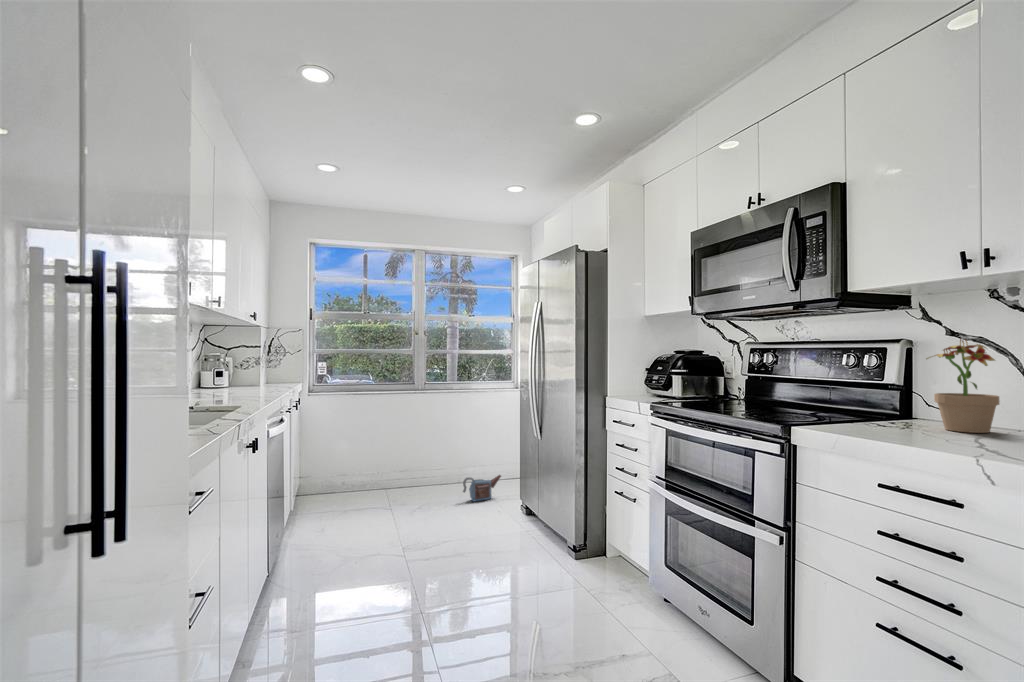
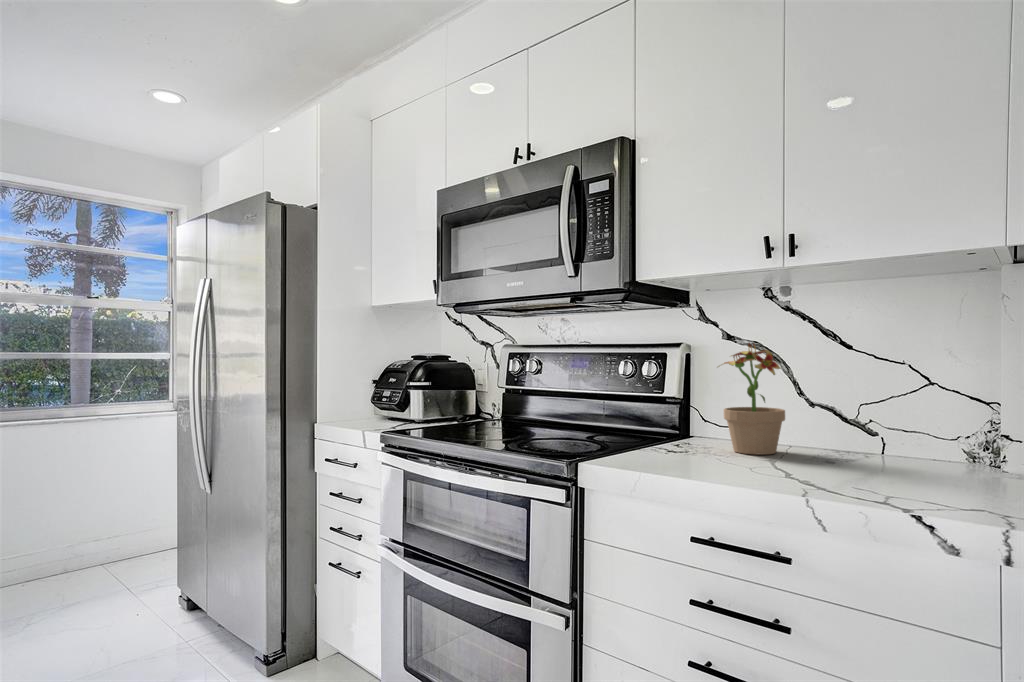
watering can: present [463,475,501,501] -> none [66,551,144,604]

